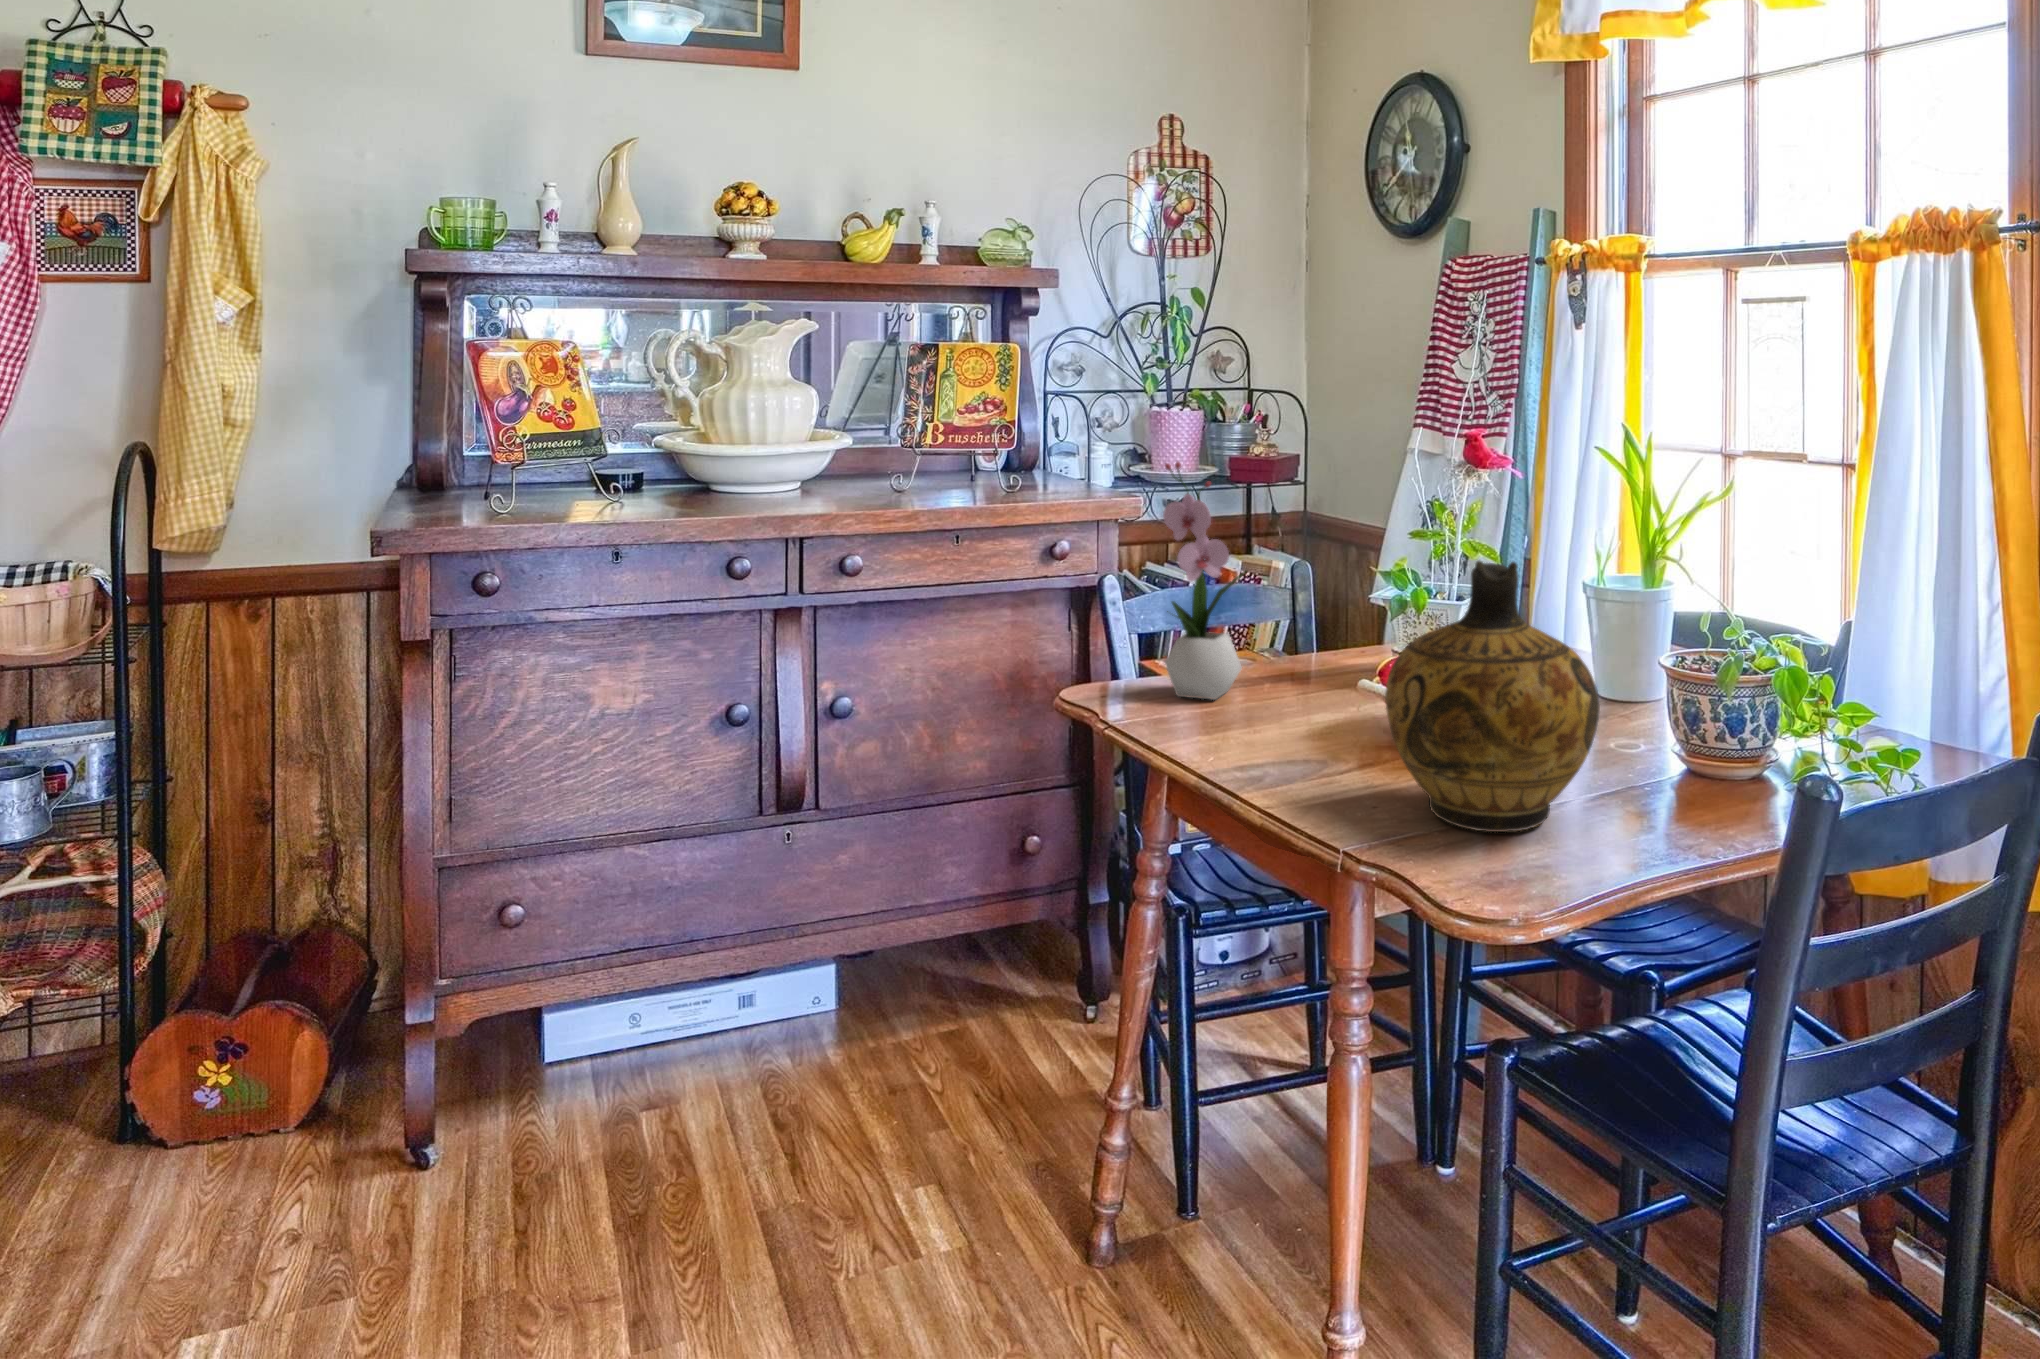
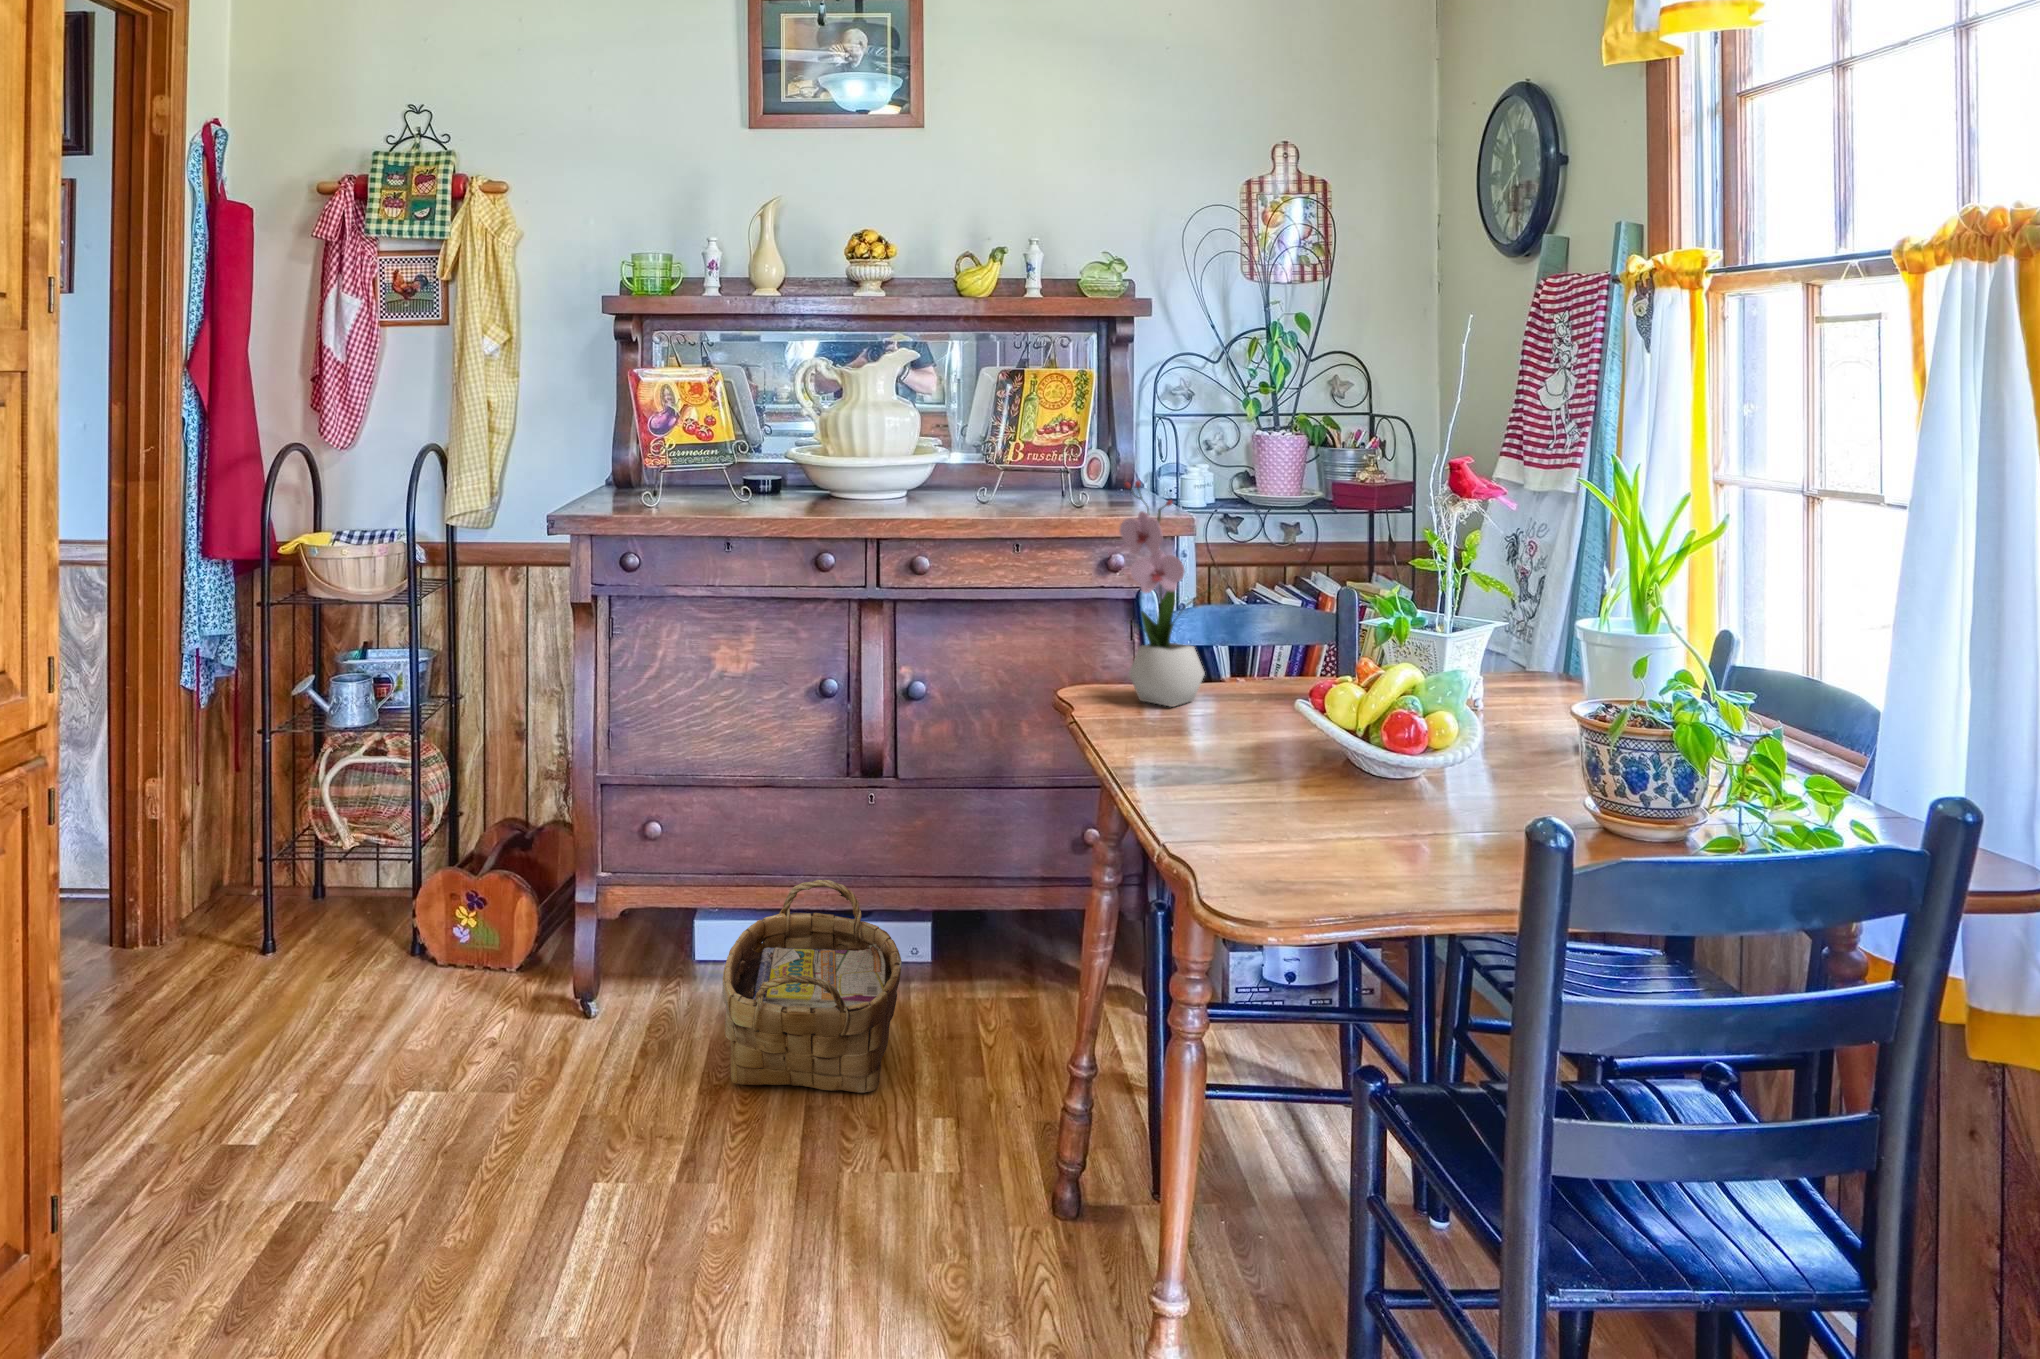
ceramic jug: present [1385,561,1600,832] -> none [1218,584,1432,853]
woven basket: none [634,941,850,1205] -> present [723,880,902,1093]

